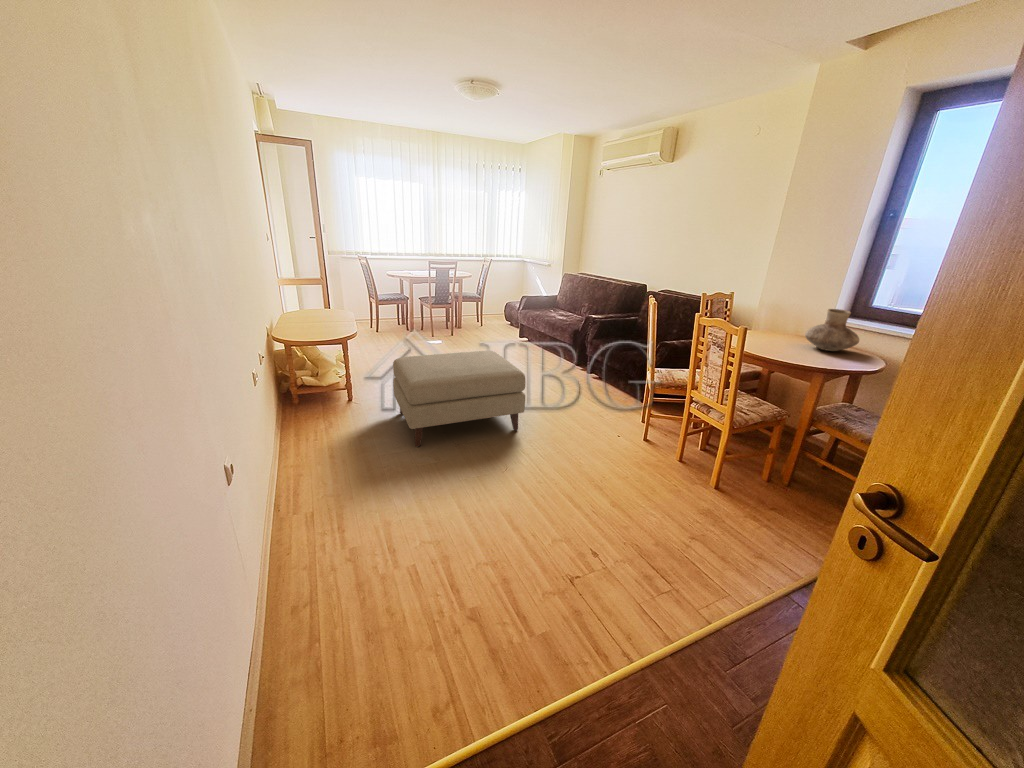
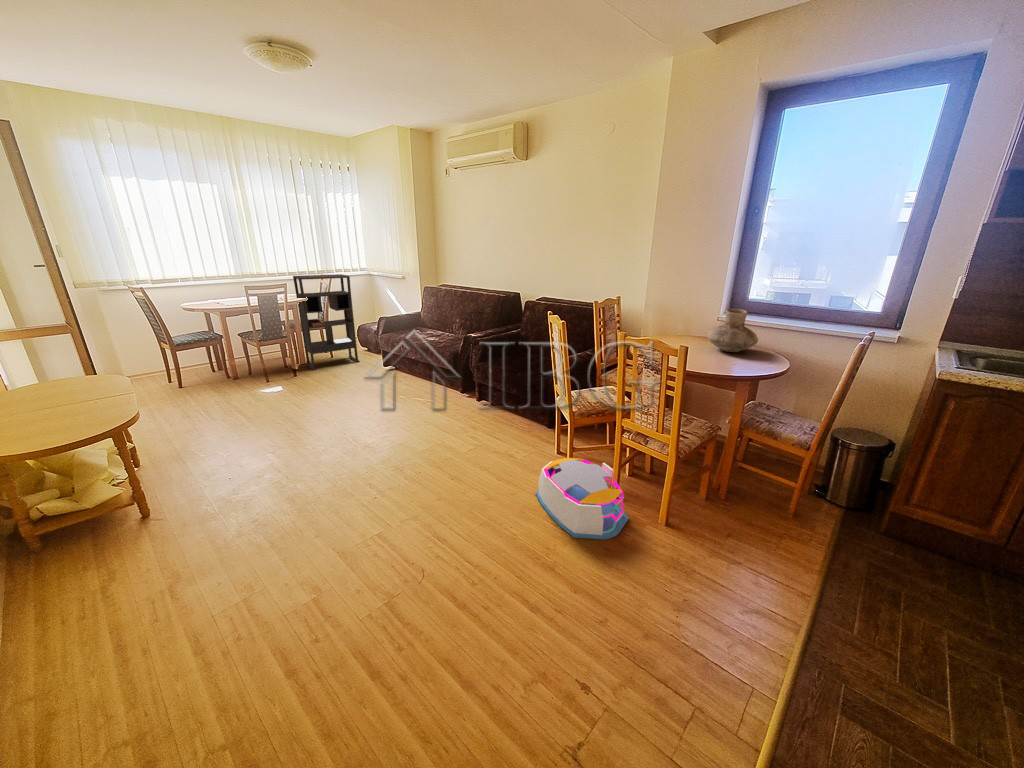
bookshelf: none [462,257,505,333] -> present [293,274,359,370]
ottoman: present [393,351,525,447] -> none [215,405,427,579]
storage bin: none [608,418,681,483] -> present [536,458,628,540]

